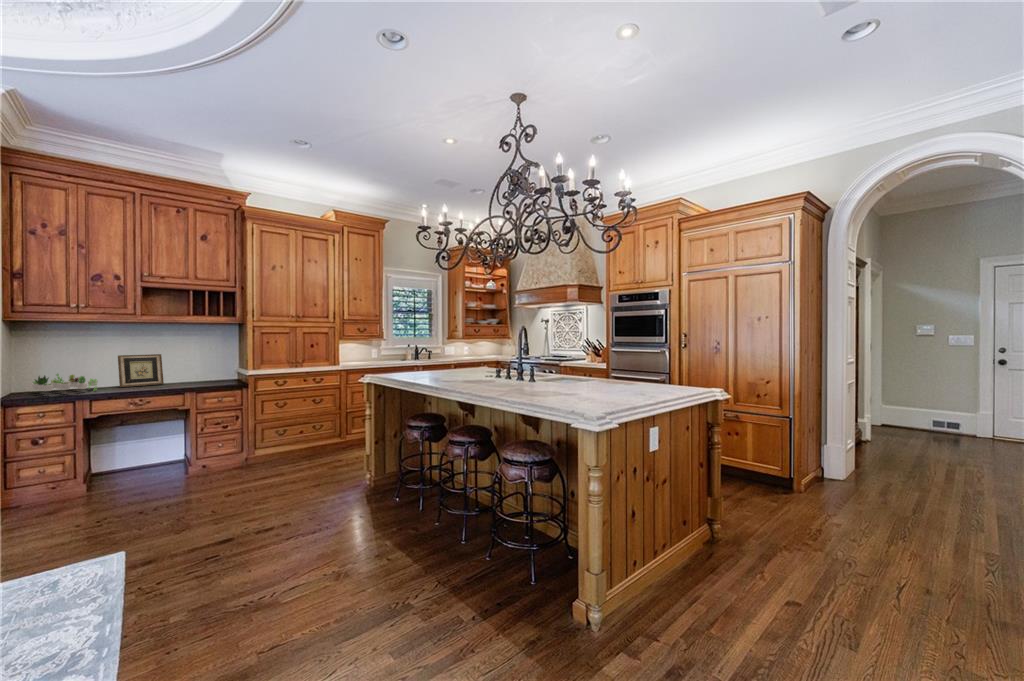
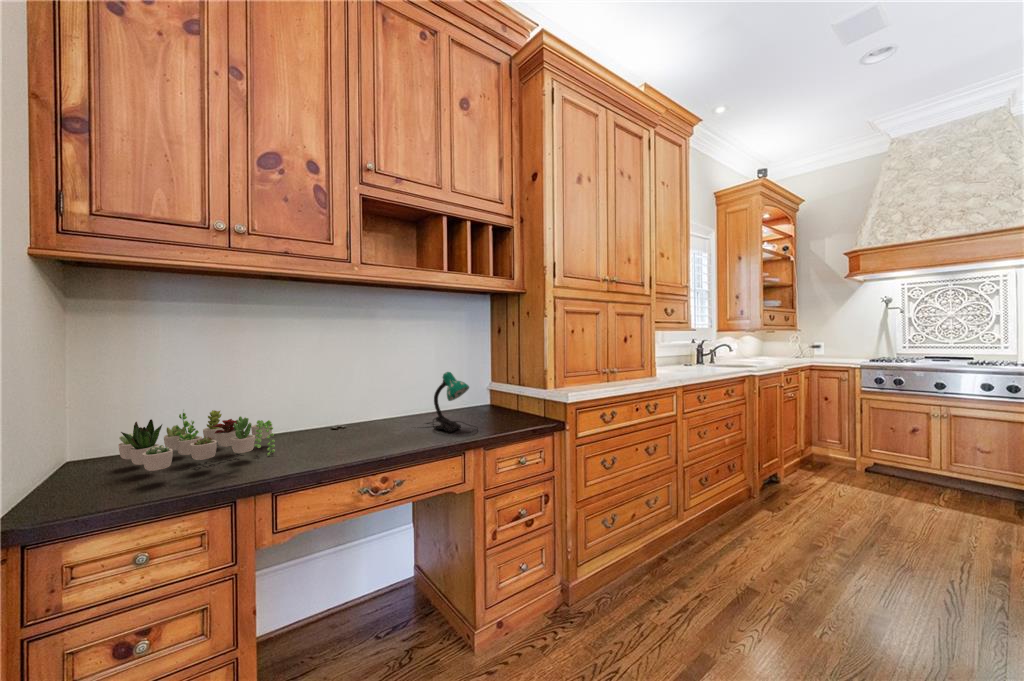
picture frame: present [118,354,164,387] -> none [306,357,392,436]
desk lamp: none [170,361,201,387] -> present [427,372,478,434]

